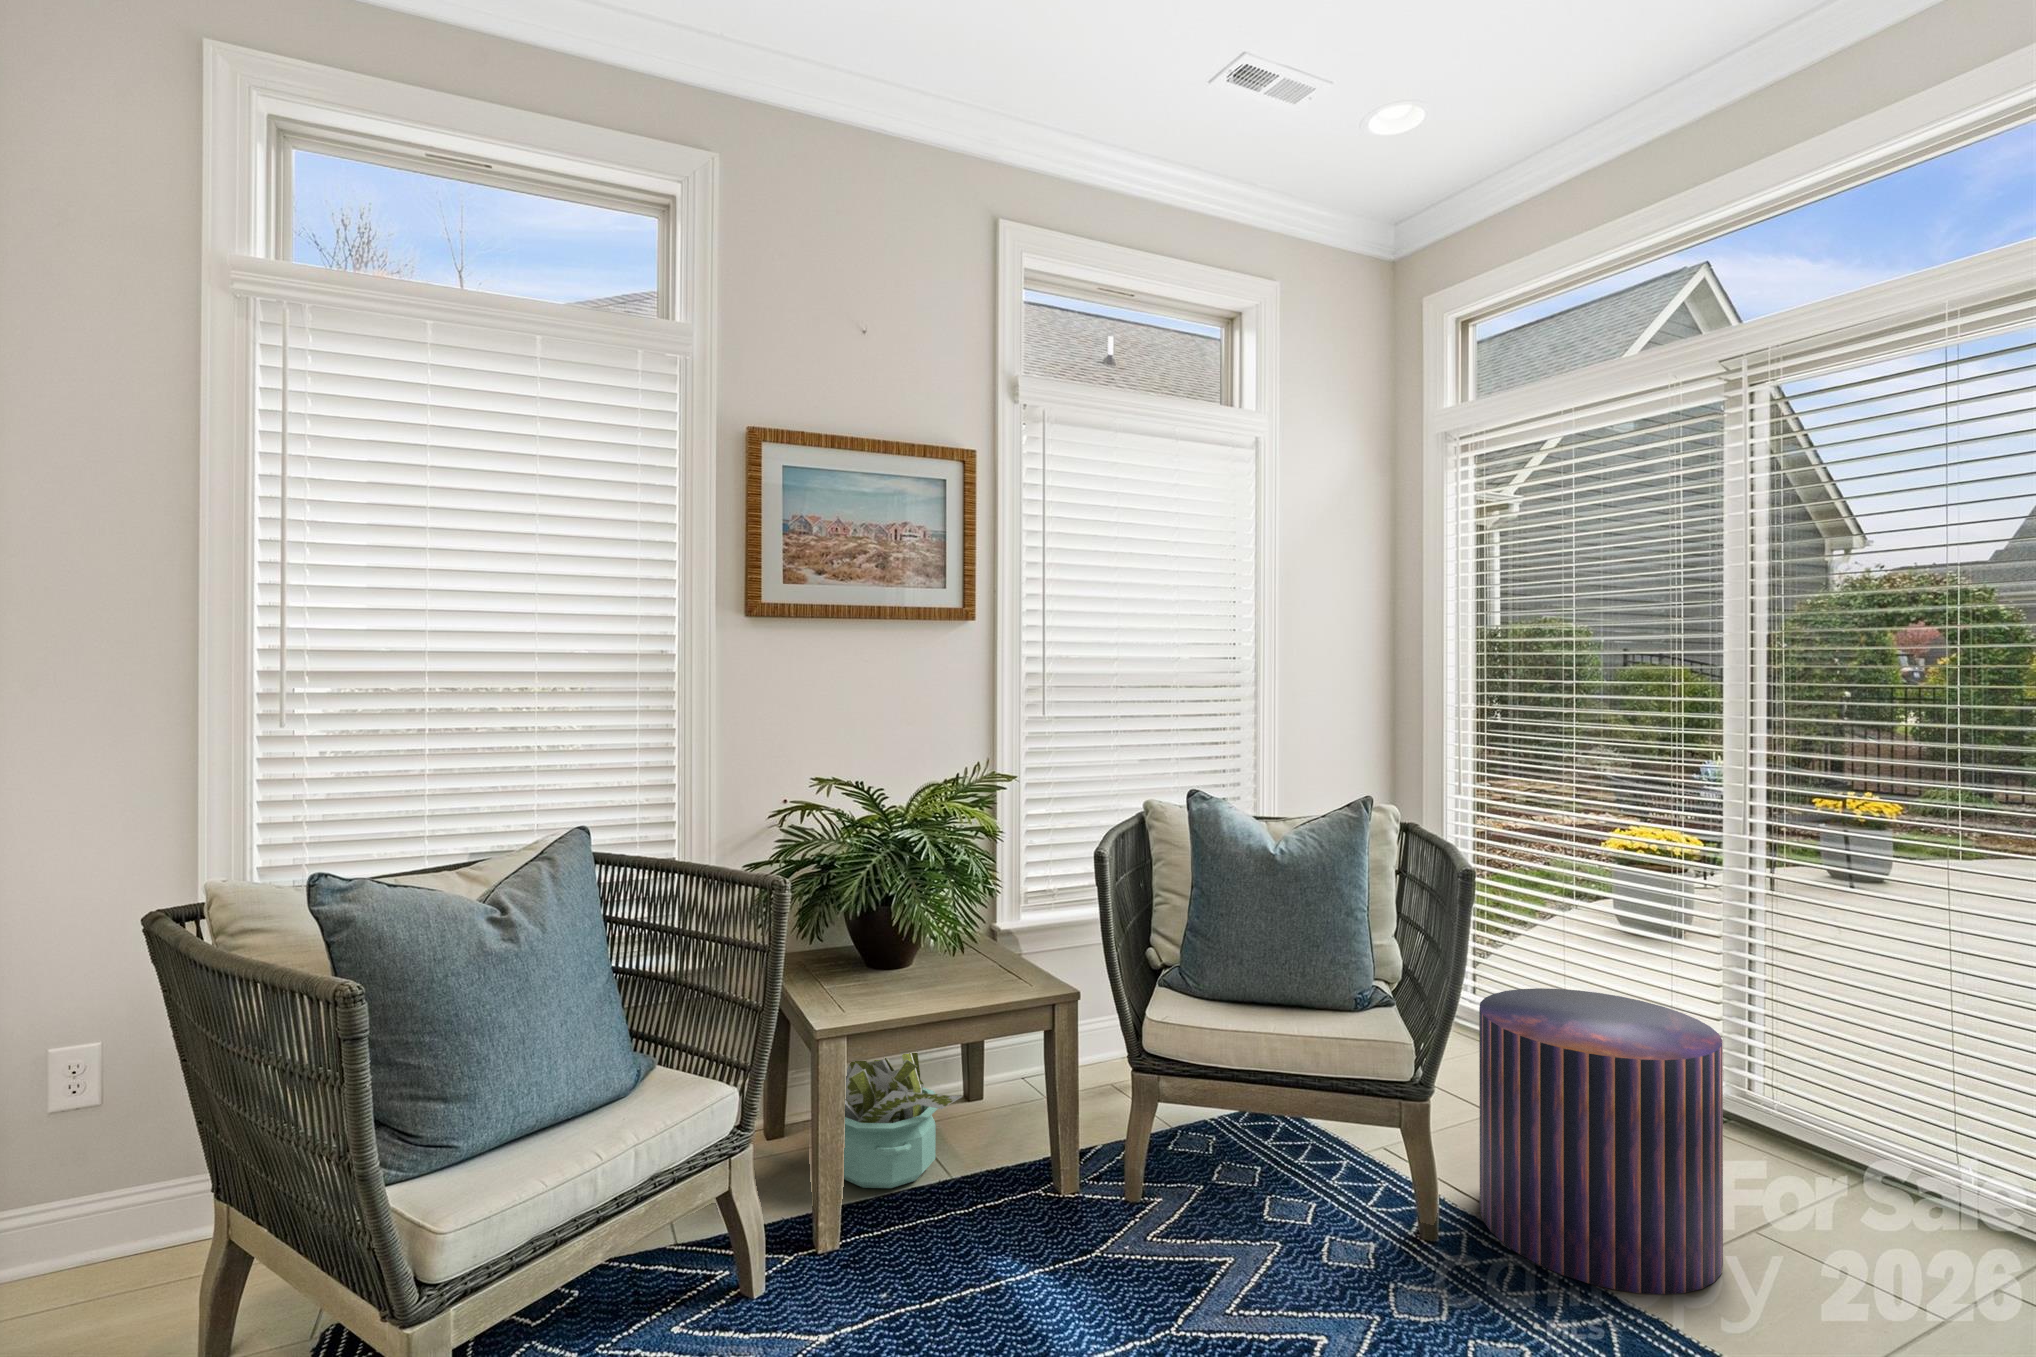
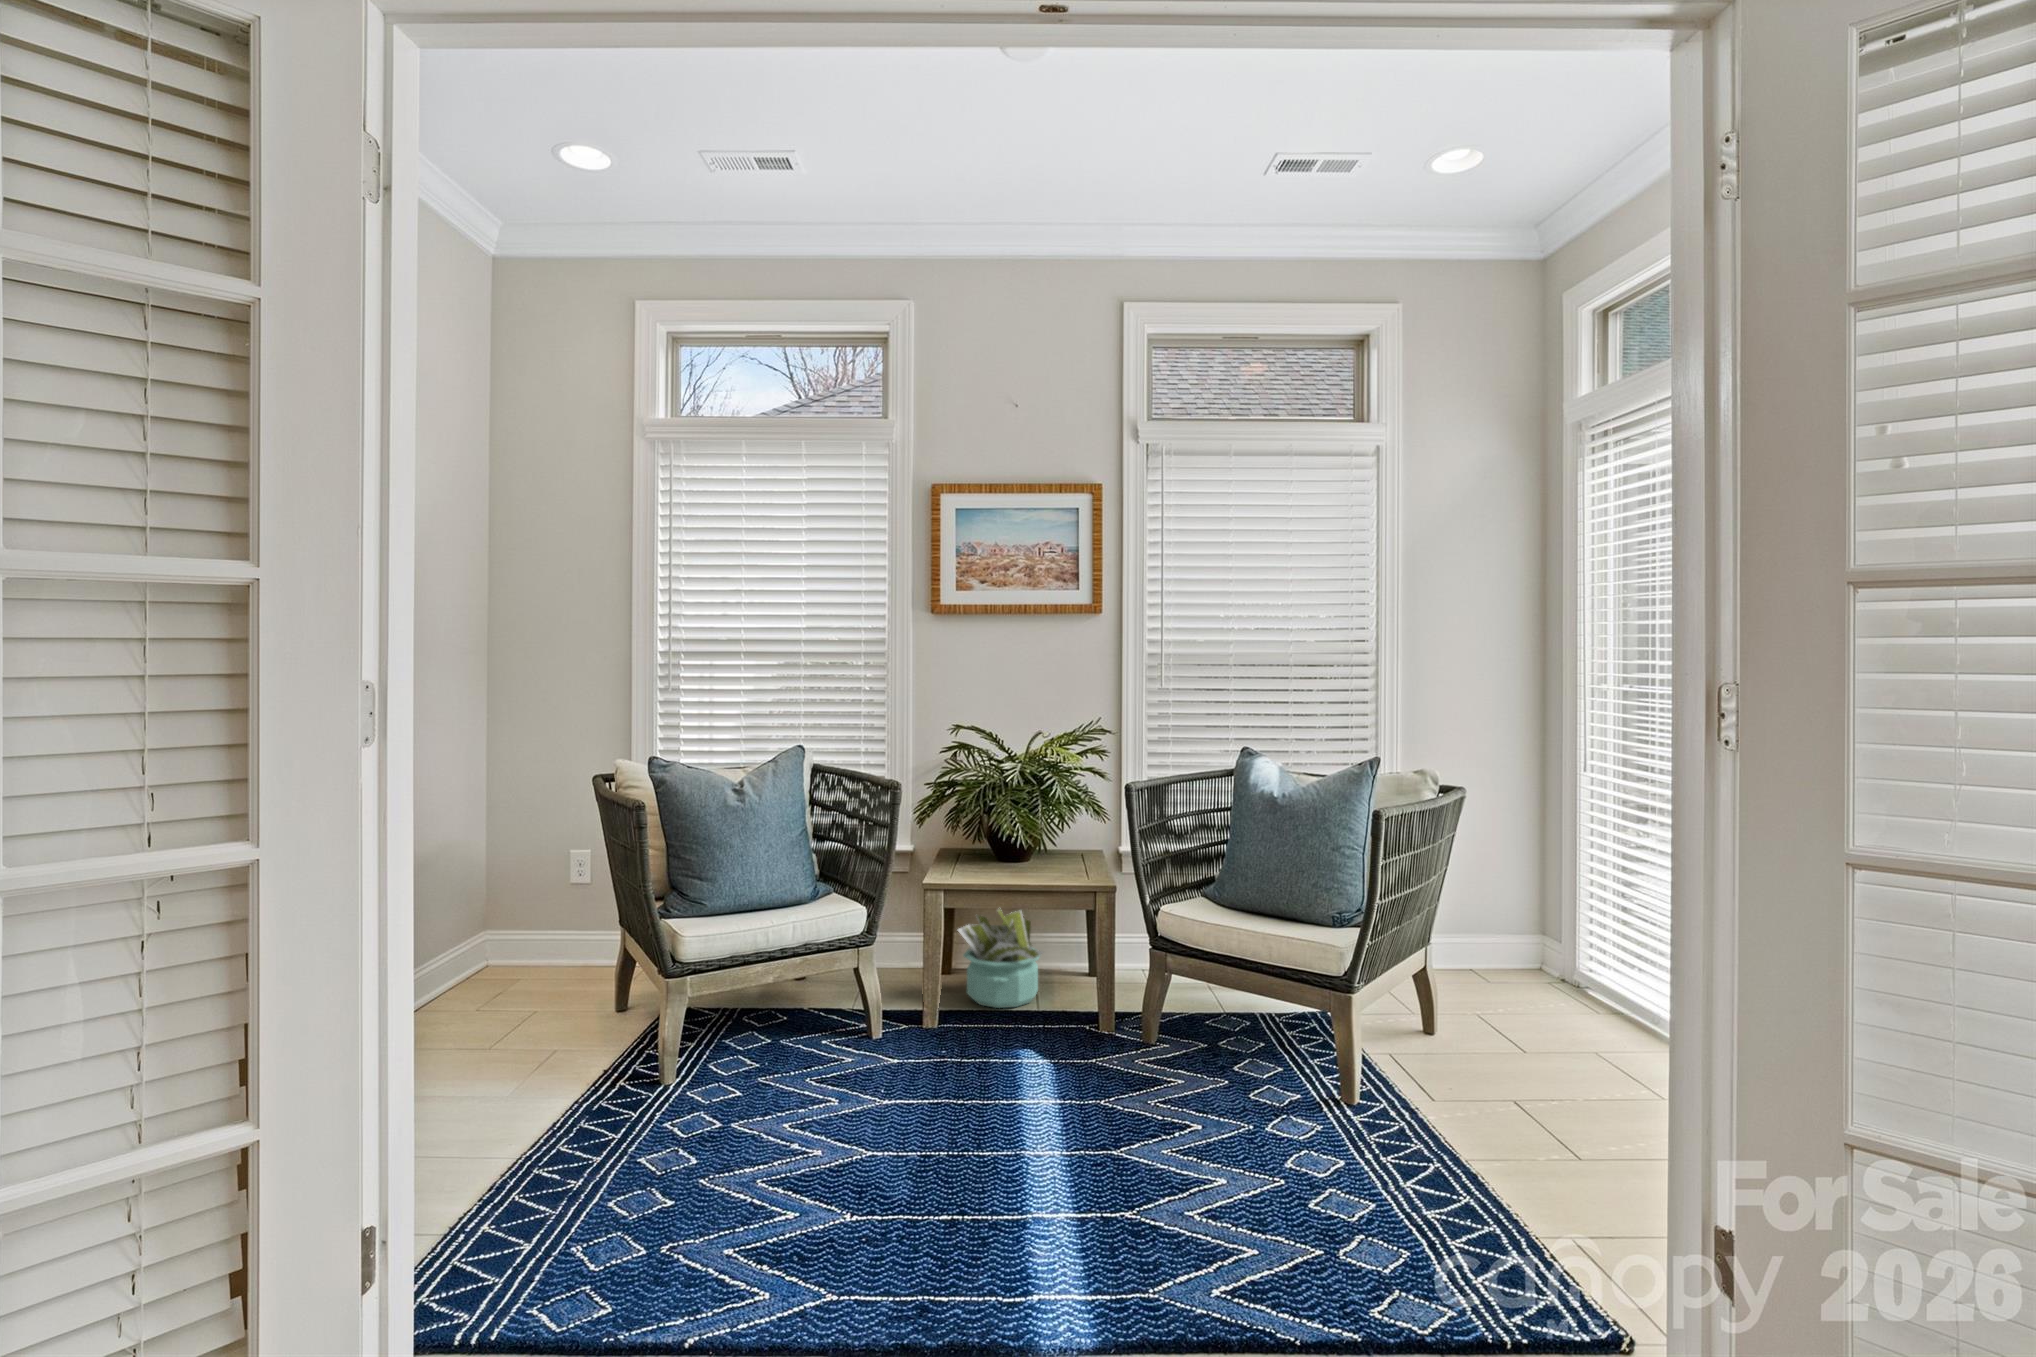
pouf: present [1479,988,1723,1294] -> none [1407,920,1603,1160]

